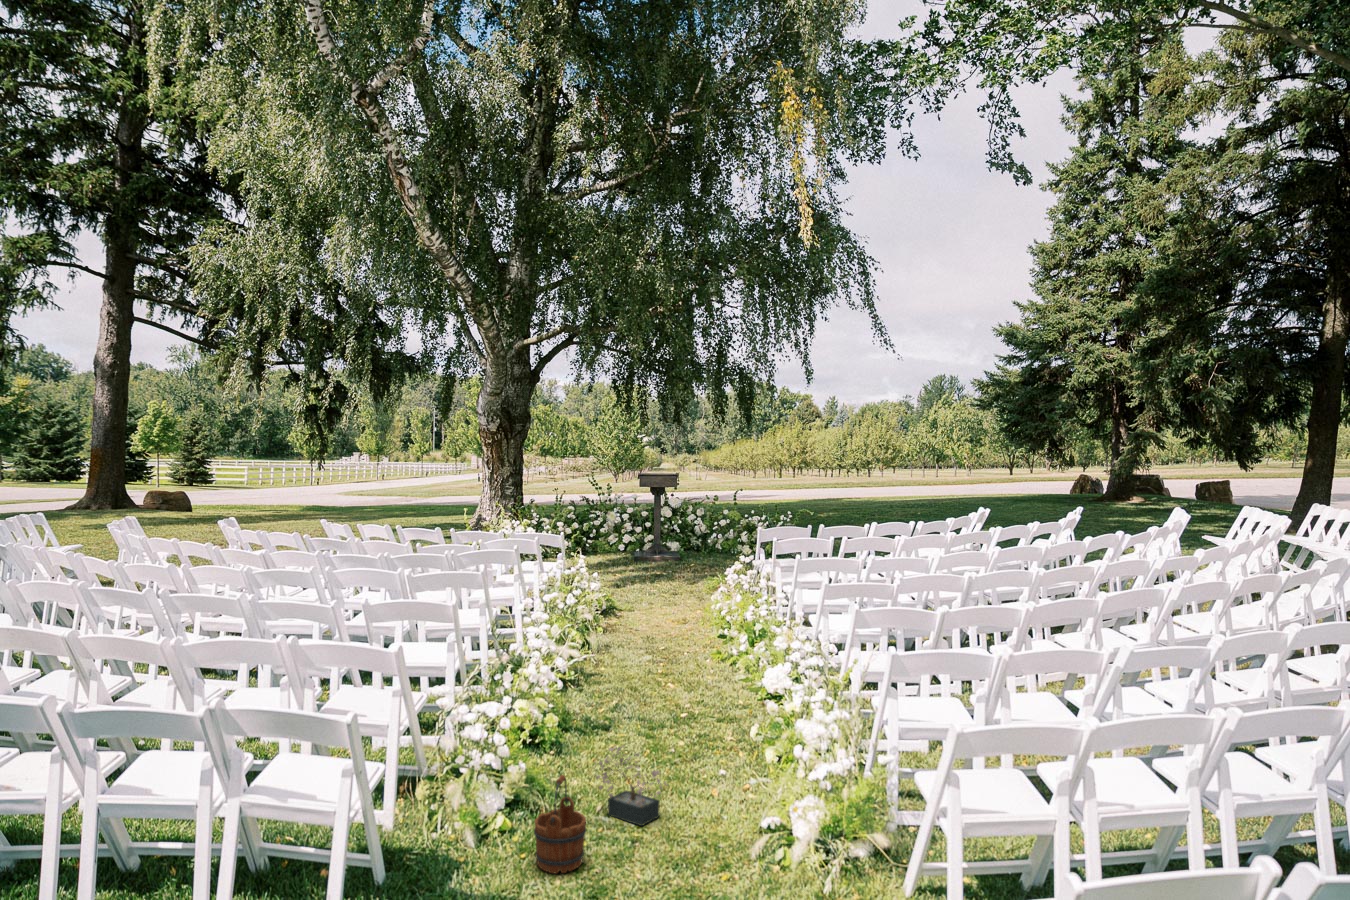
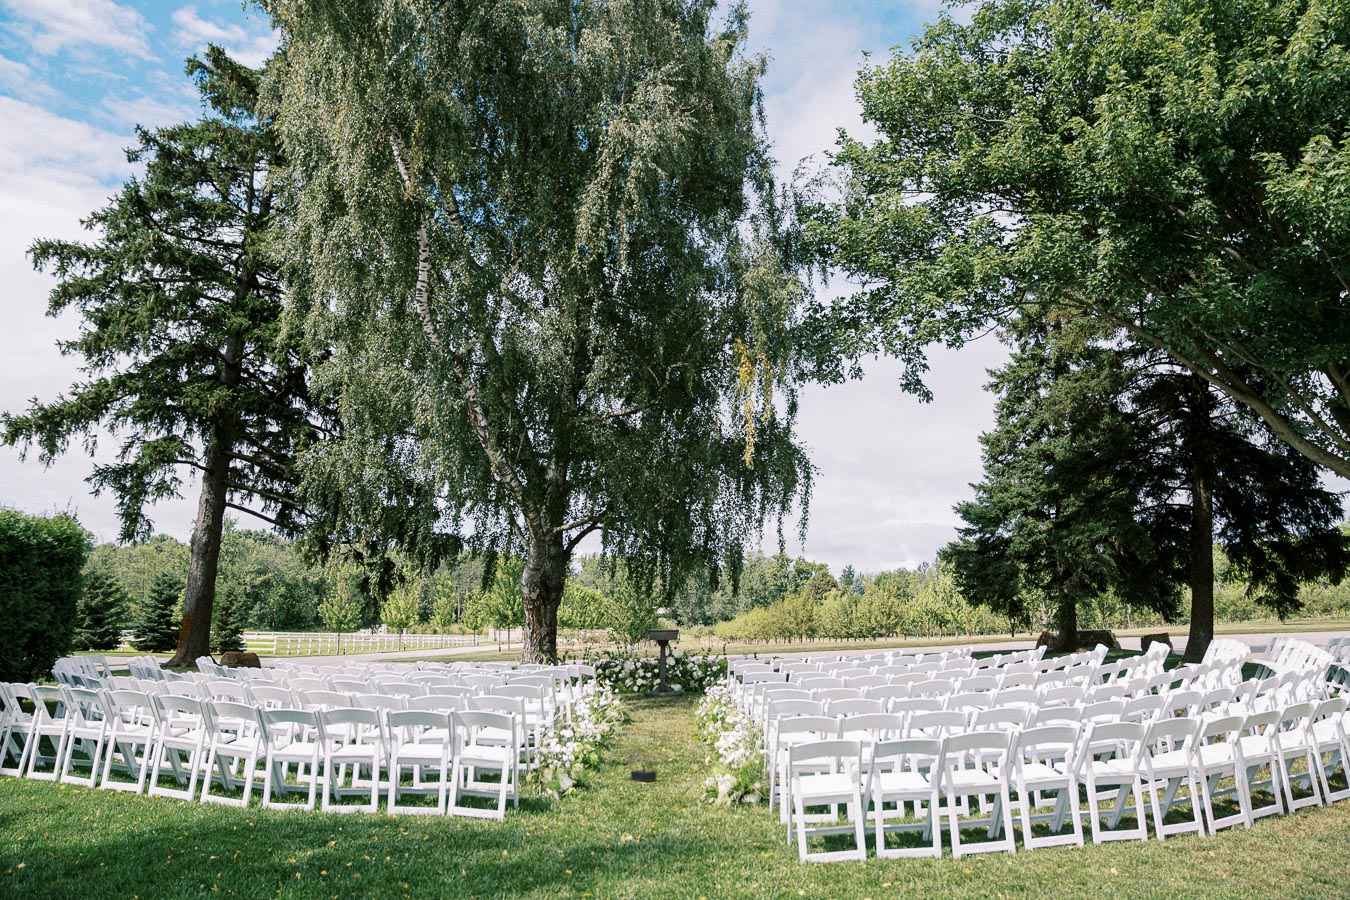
wooden bucket: present [534,775,586,873] -> none [598,746,622,789]

